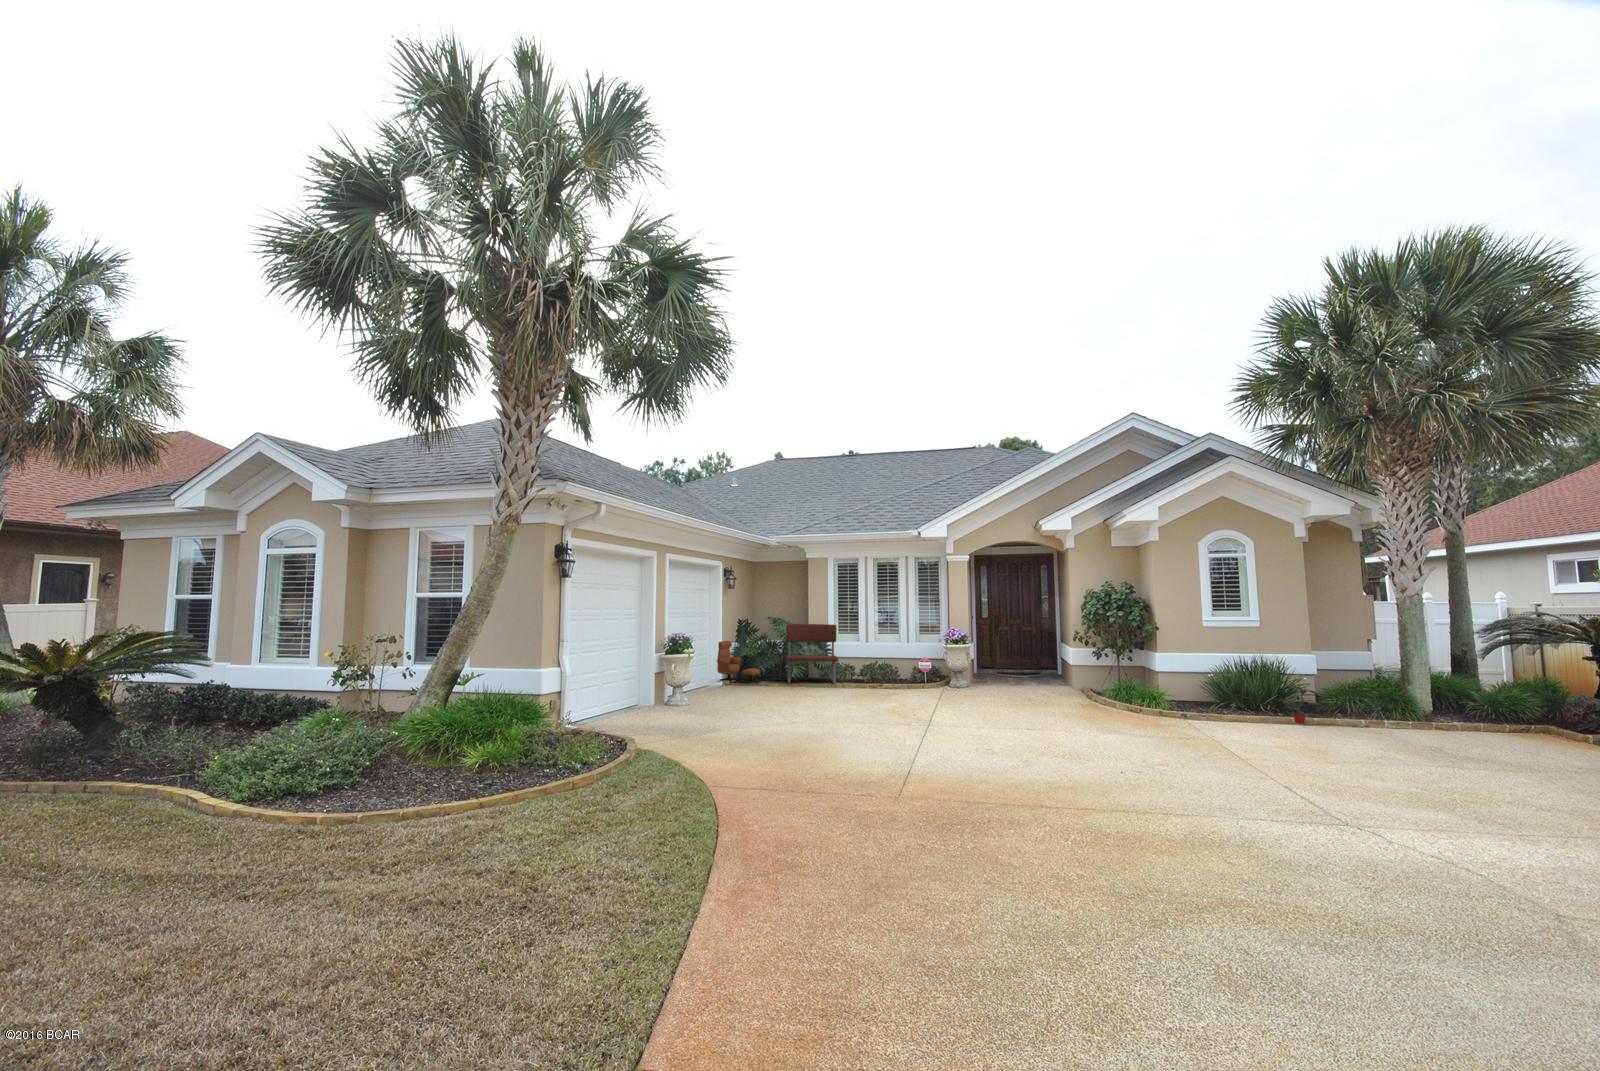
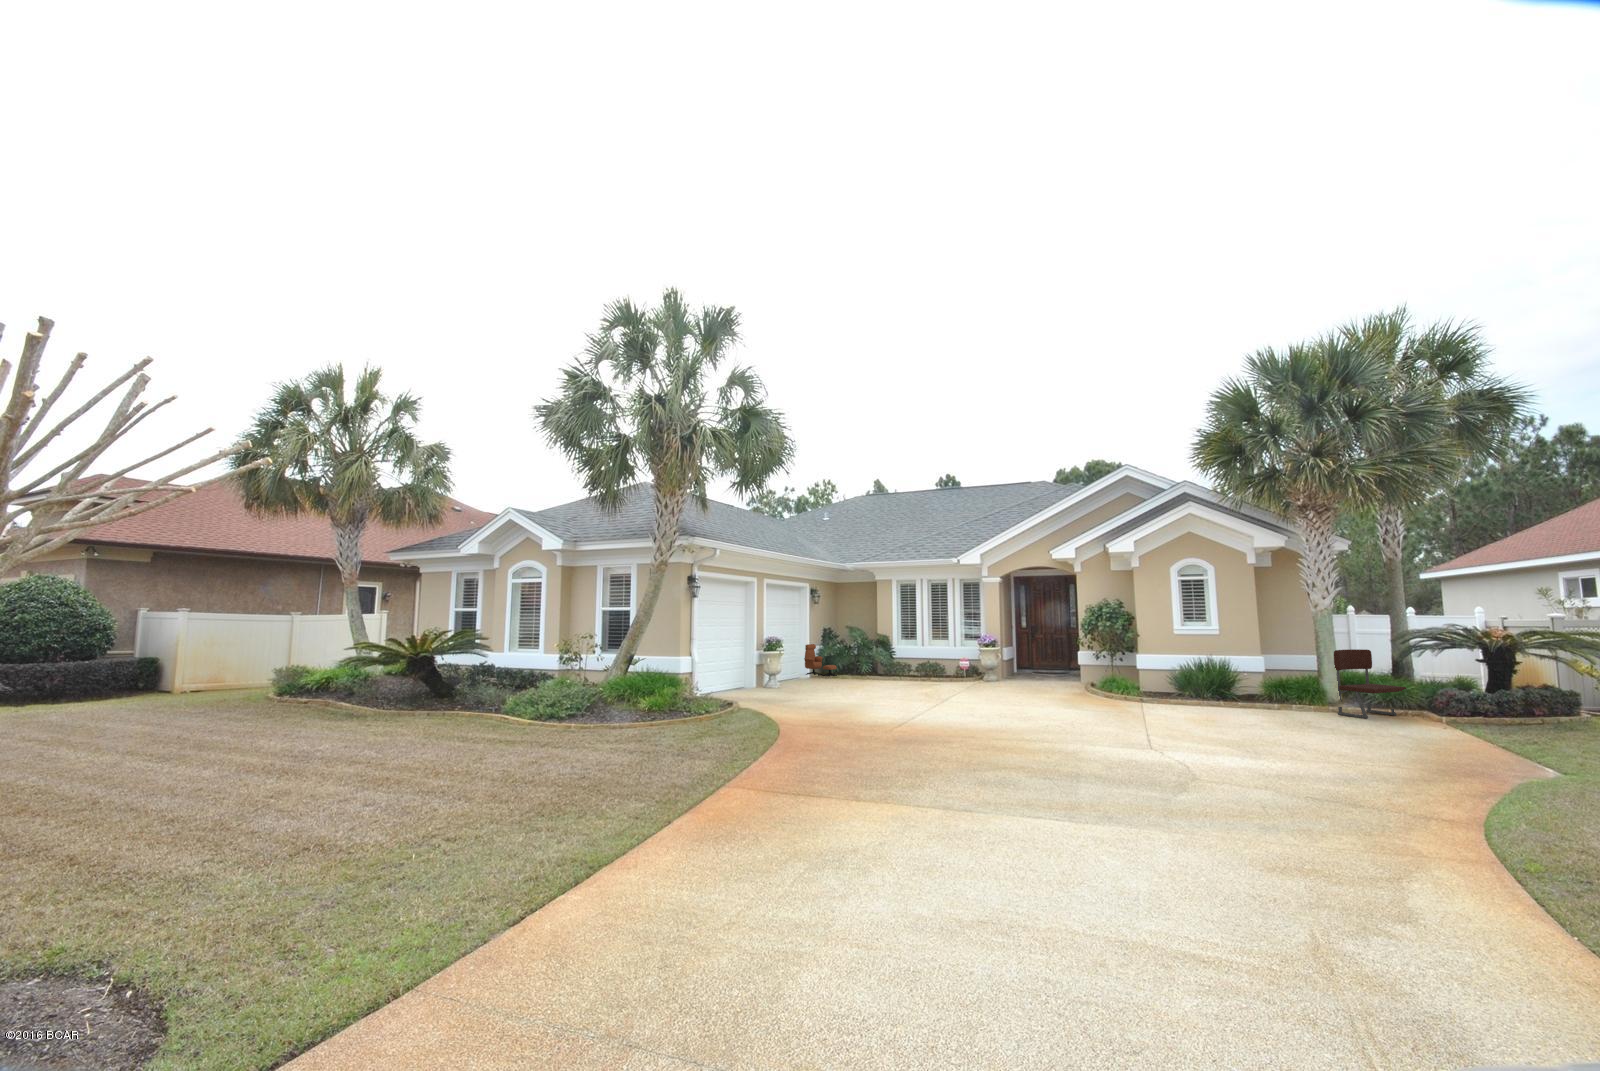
bench: present [786,624,838,684] -> present [1334,649,1406,719]
potted plant: present [1283,687,1318,723] -> none [1221,680,1254,708]

